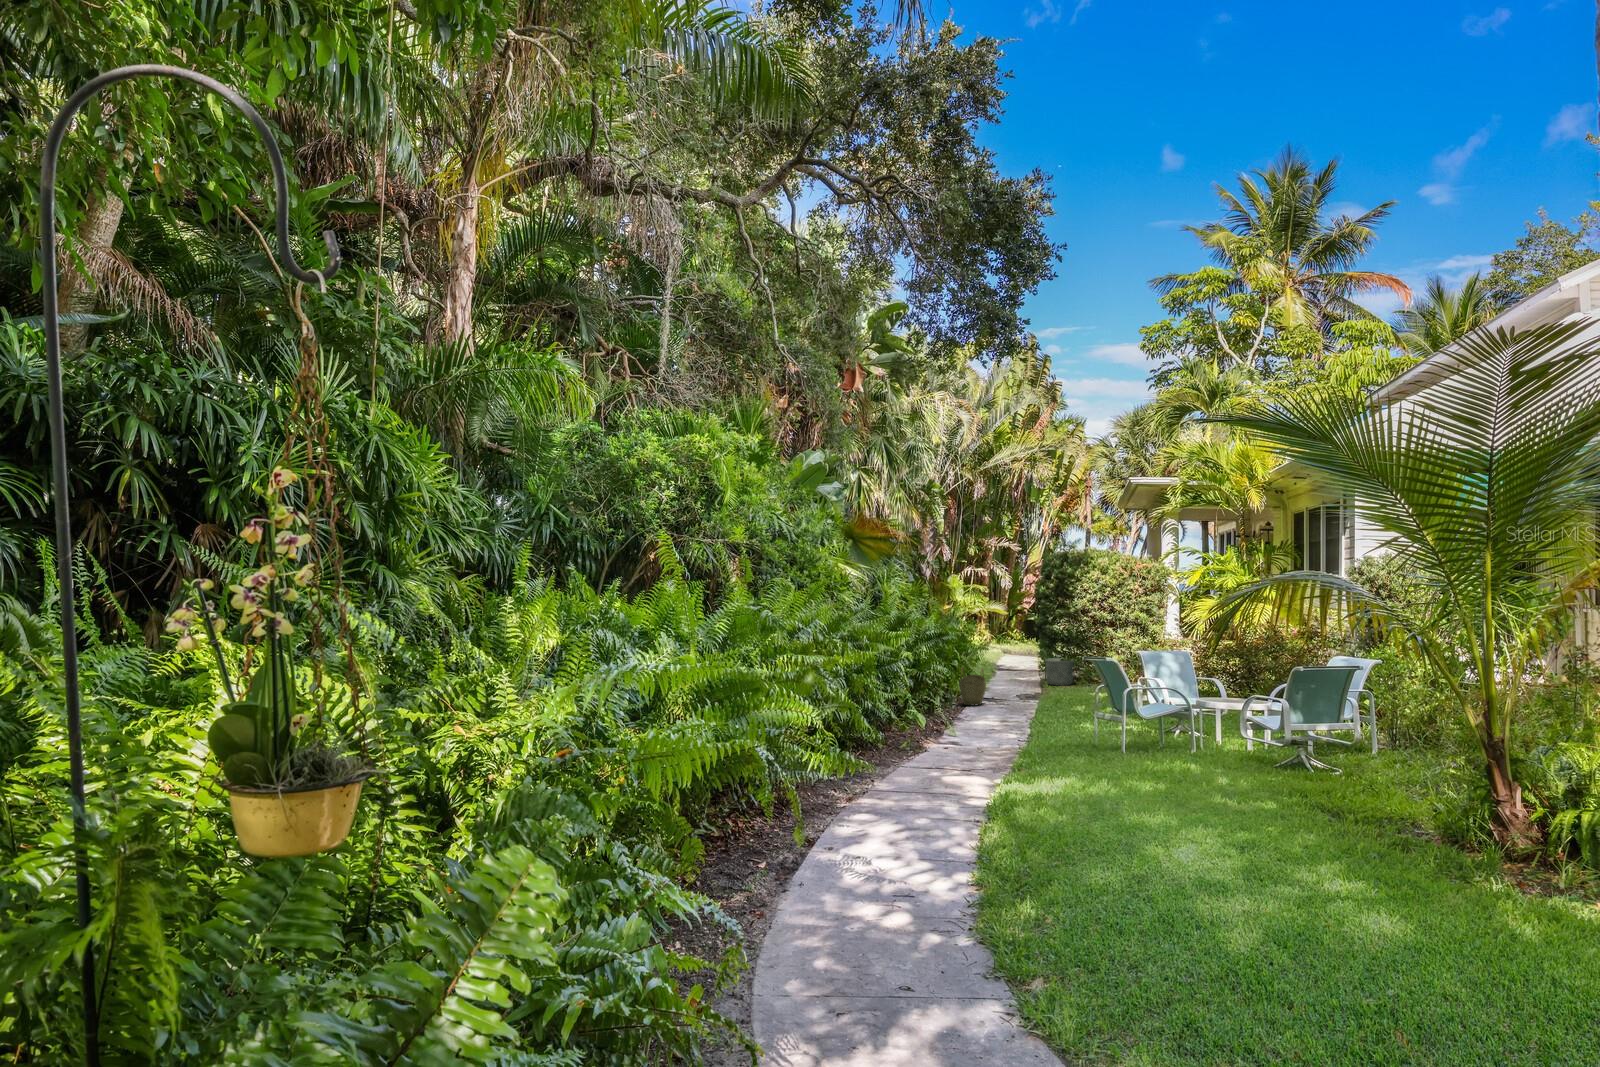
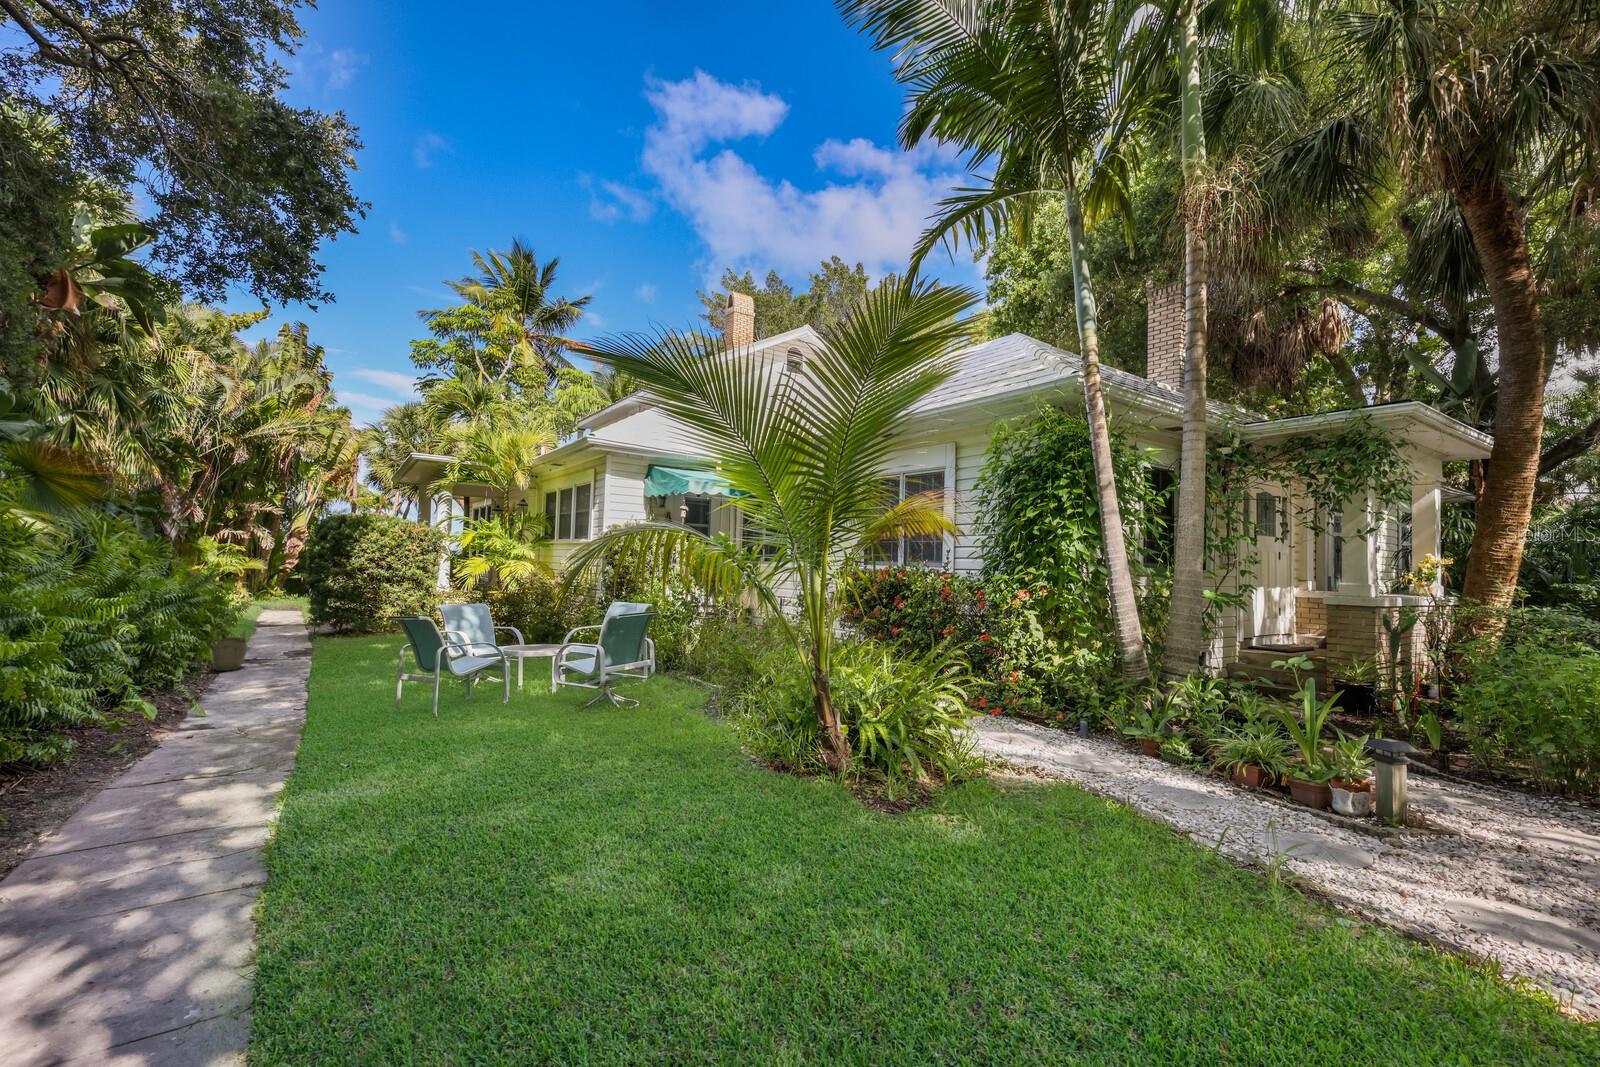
planter: present [1046,658,1074,686] -> none [318,614,349,639]

